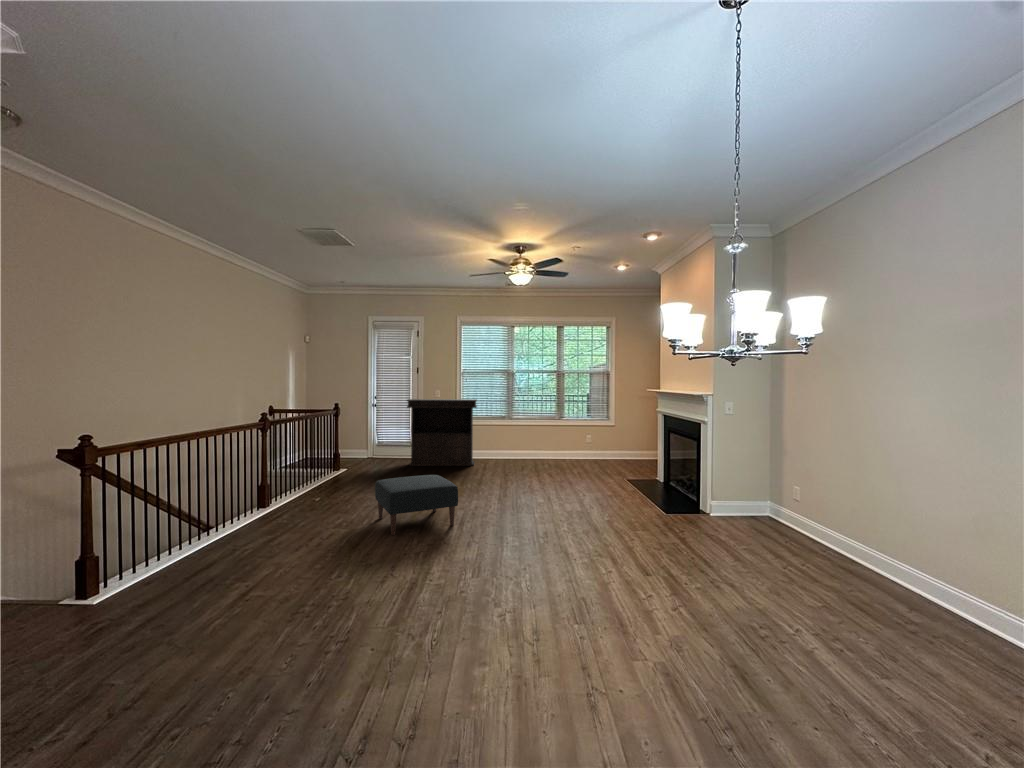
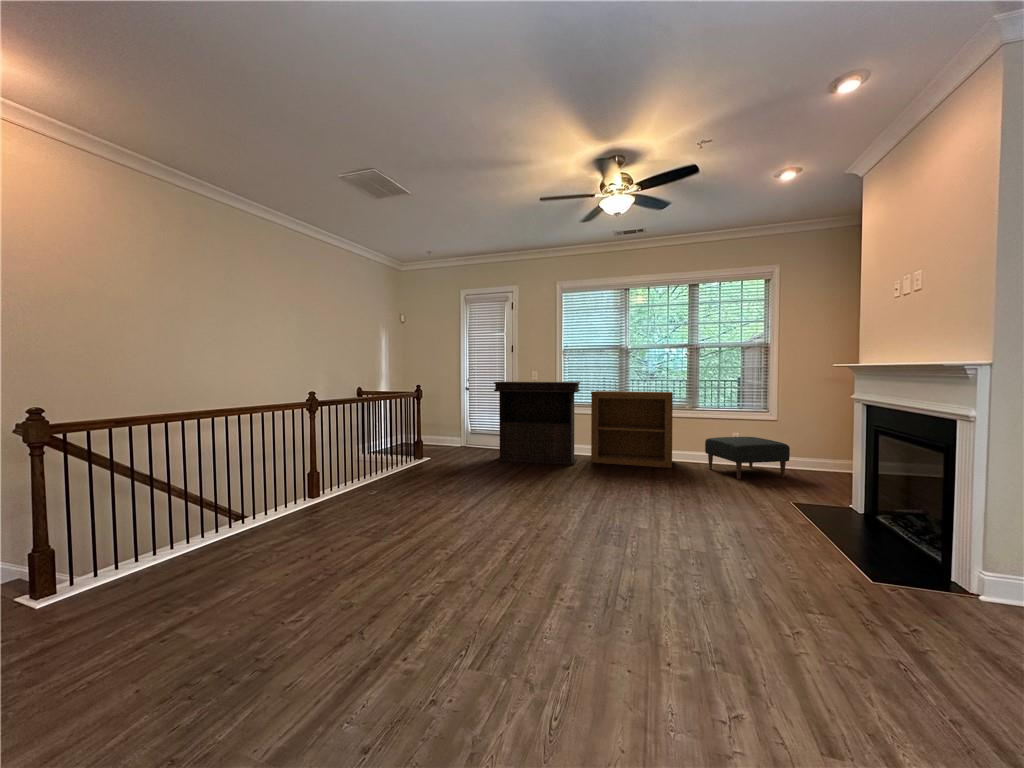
bookshelf: none [486,406,547,464] -> present [591,391,673,468]
ottoman: present [375,475,458,535] -> present [705,437,790,480]

